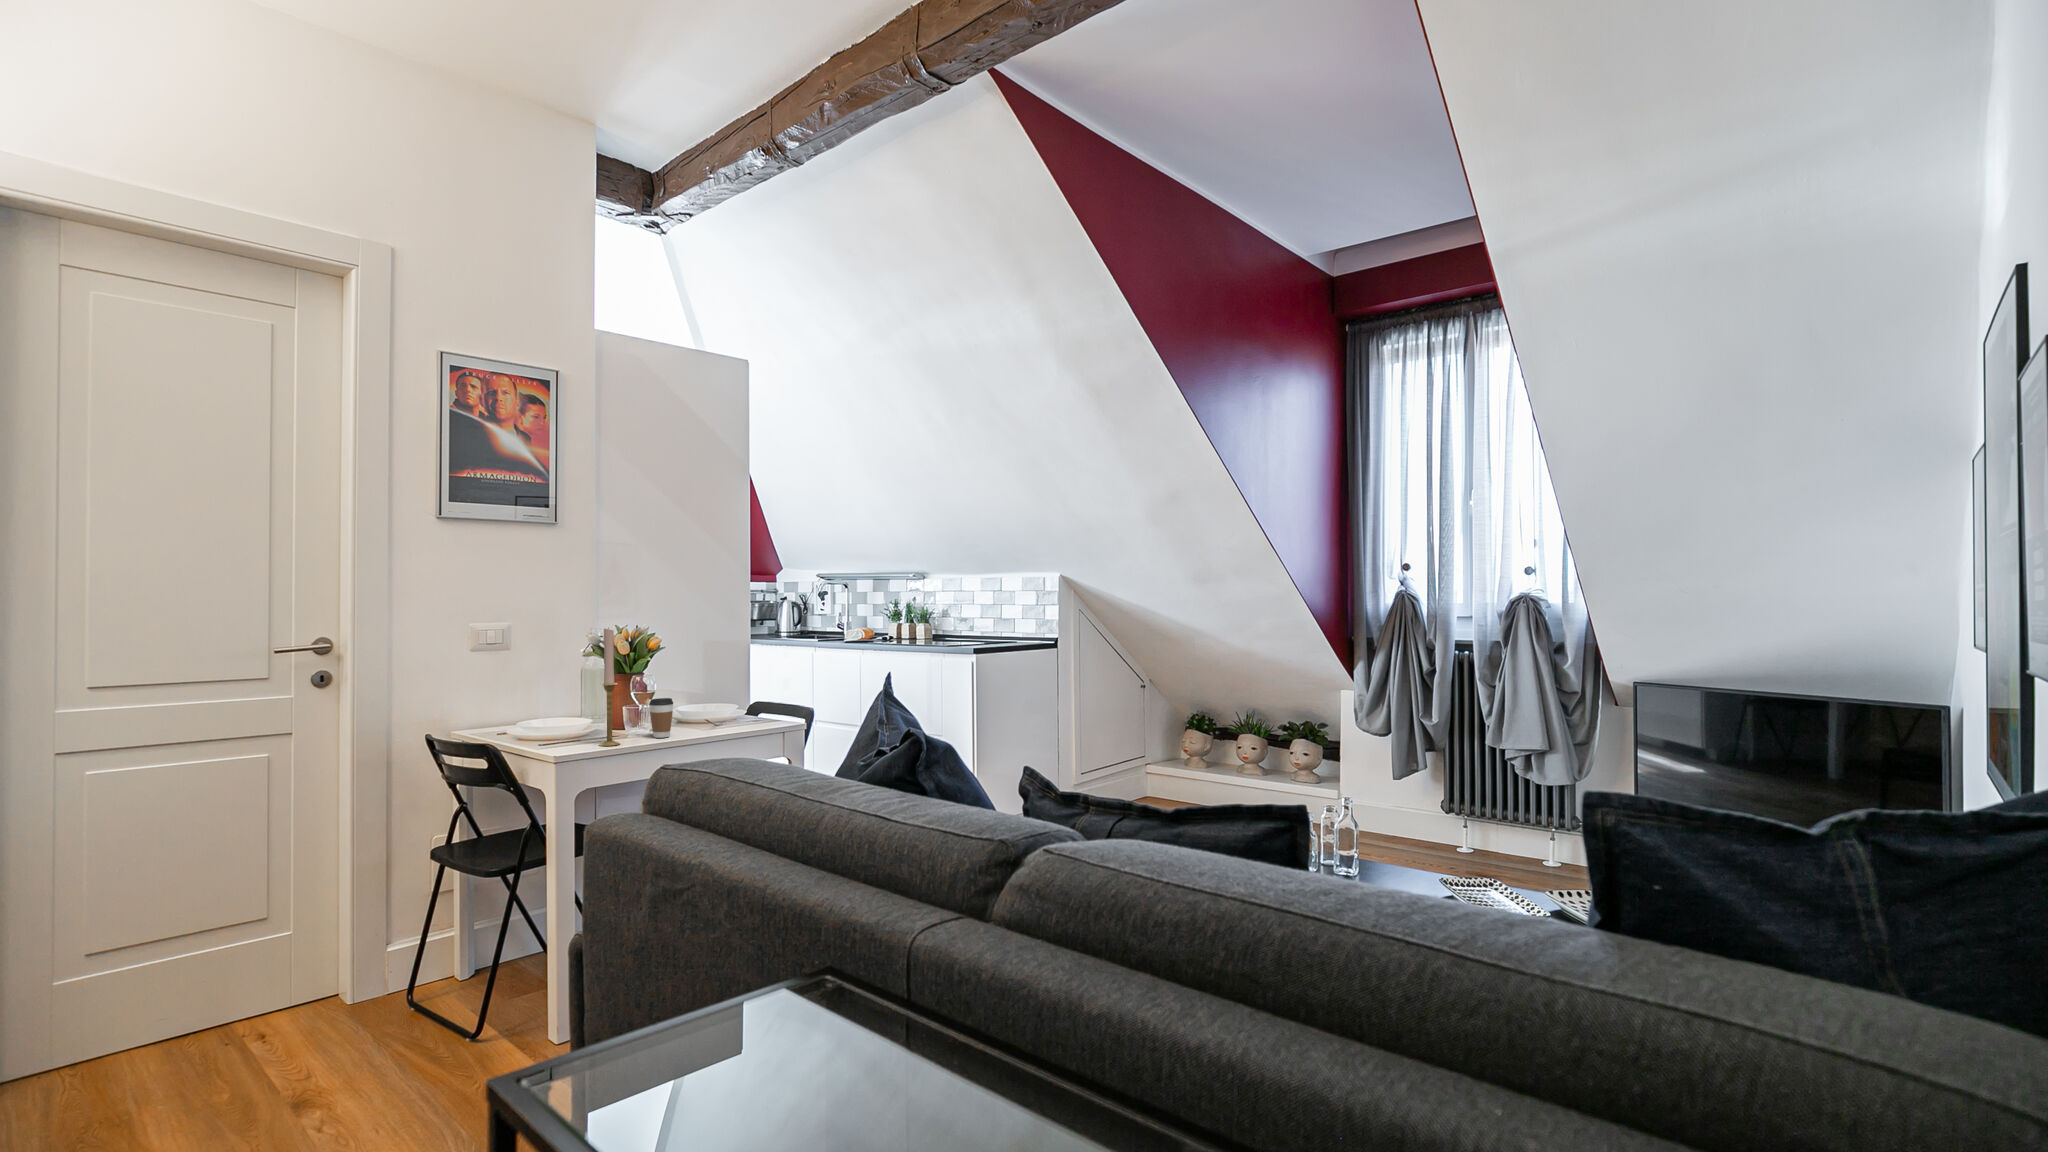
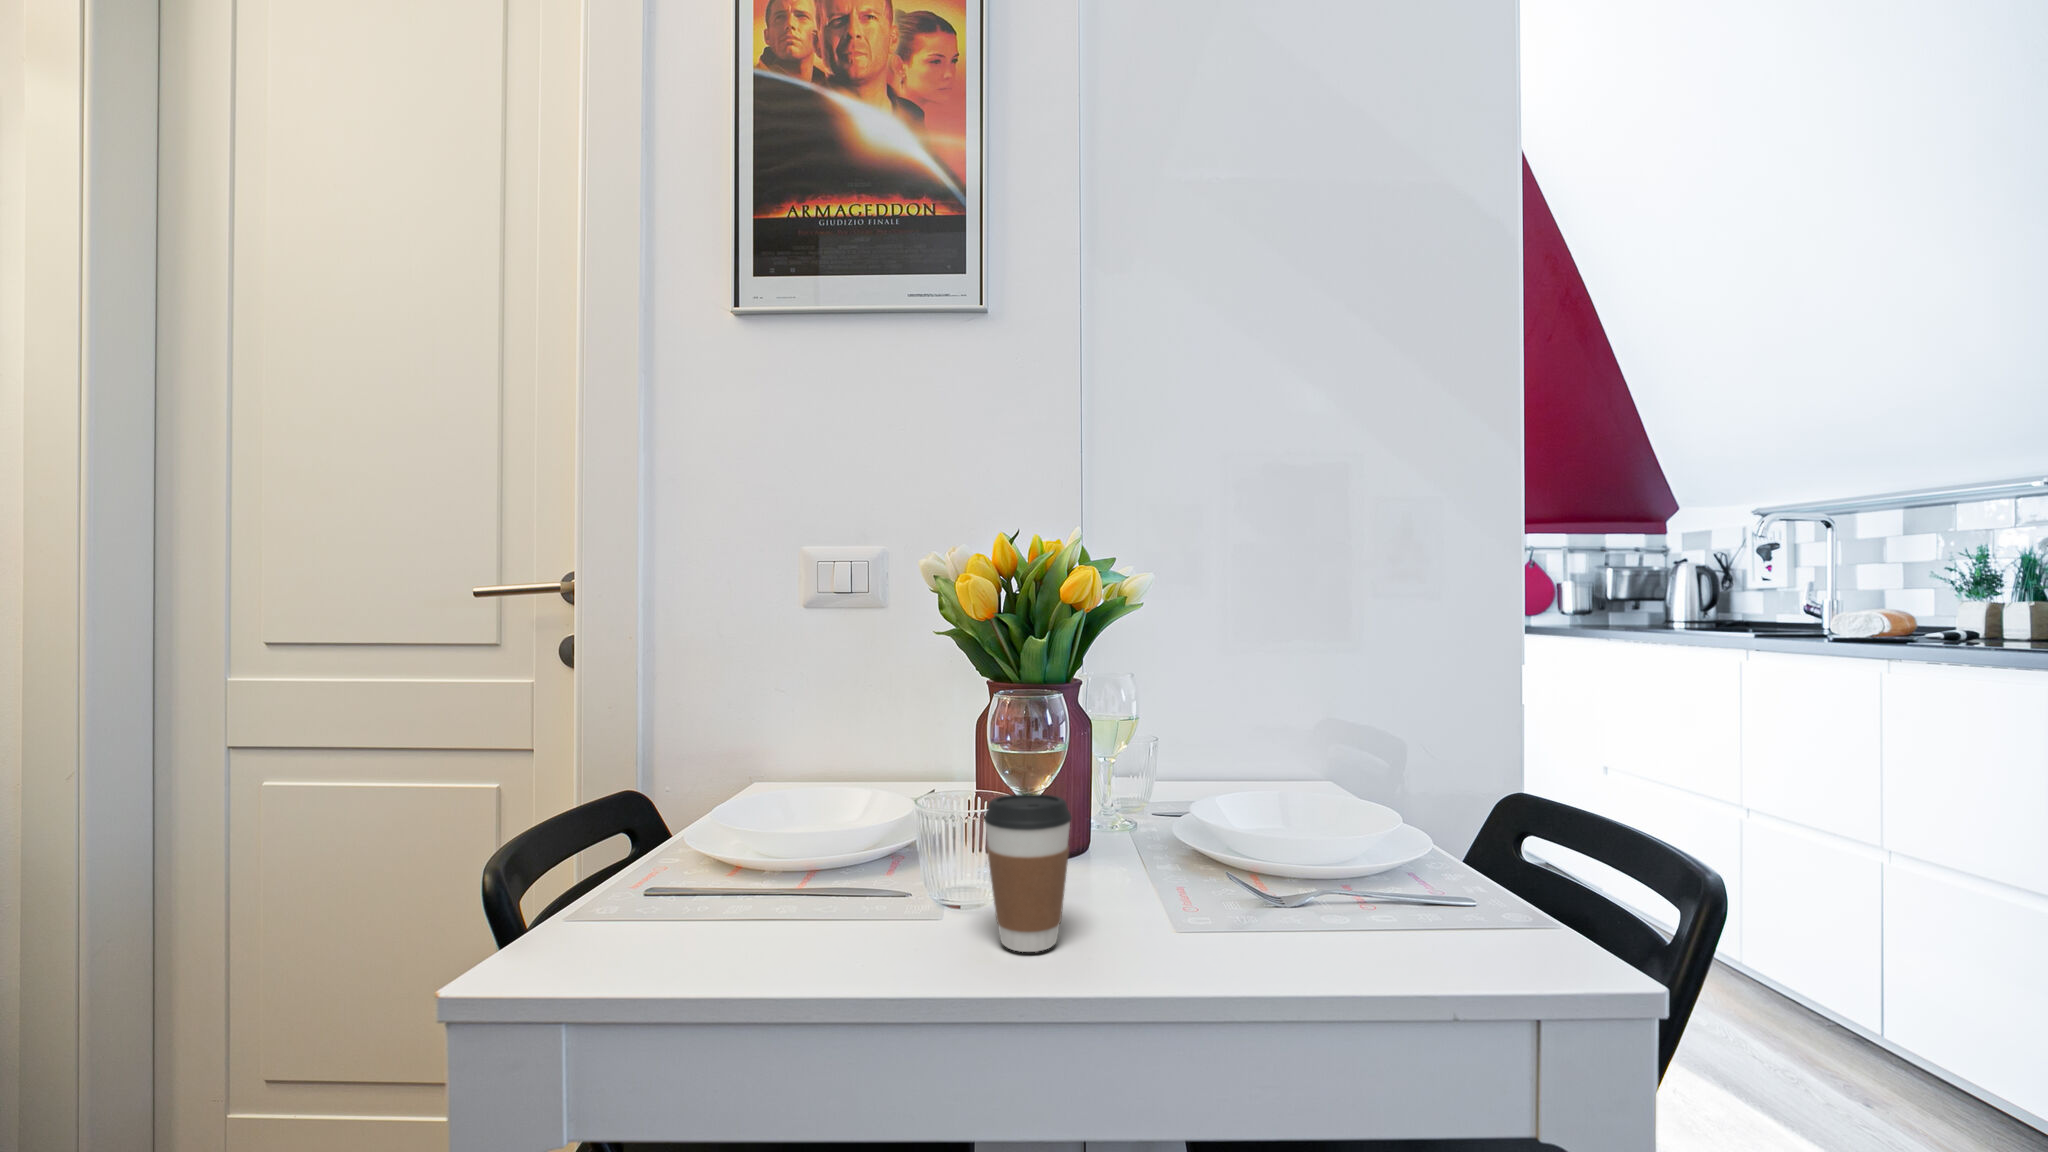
candlestick: present [599,629,620,746] -> none [771,519,847,967]

